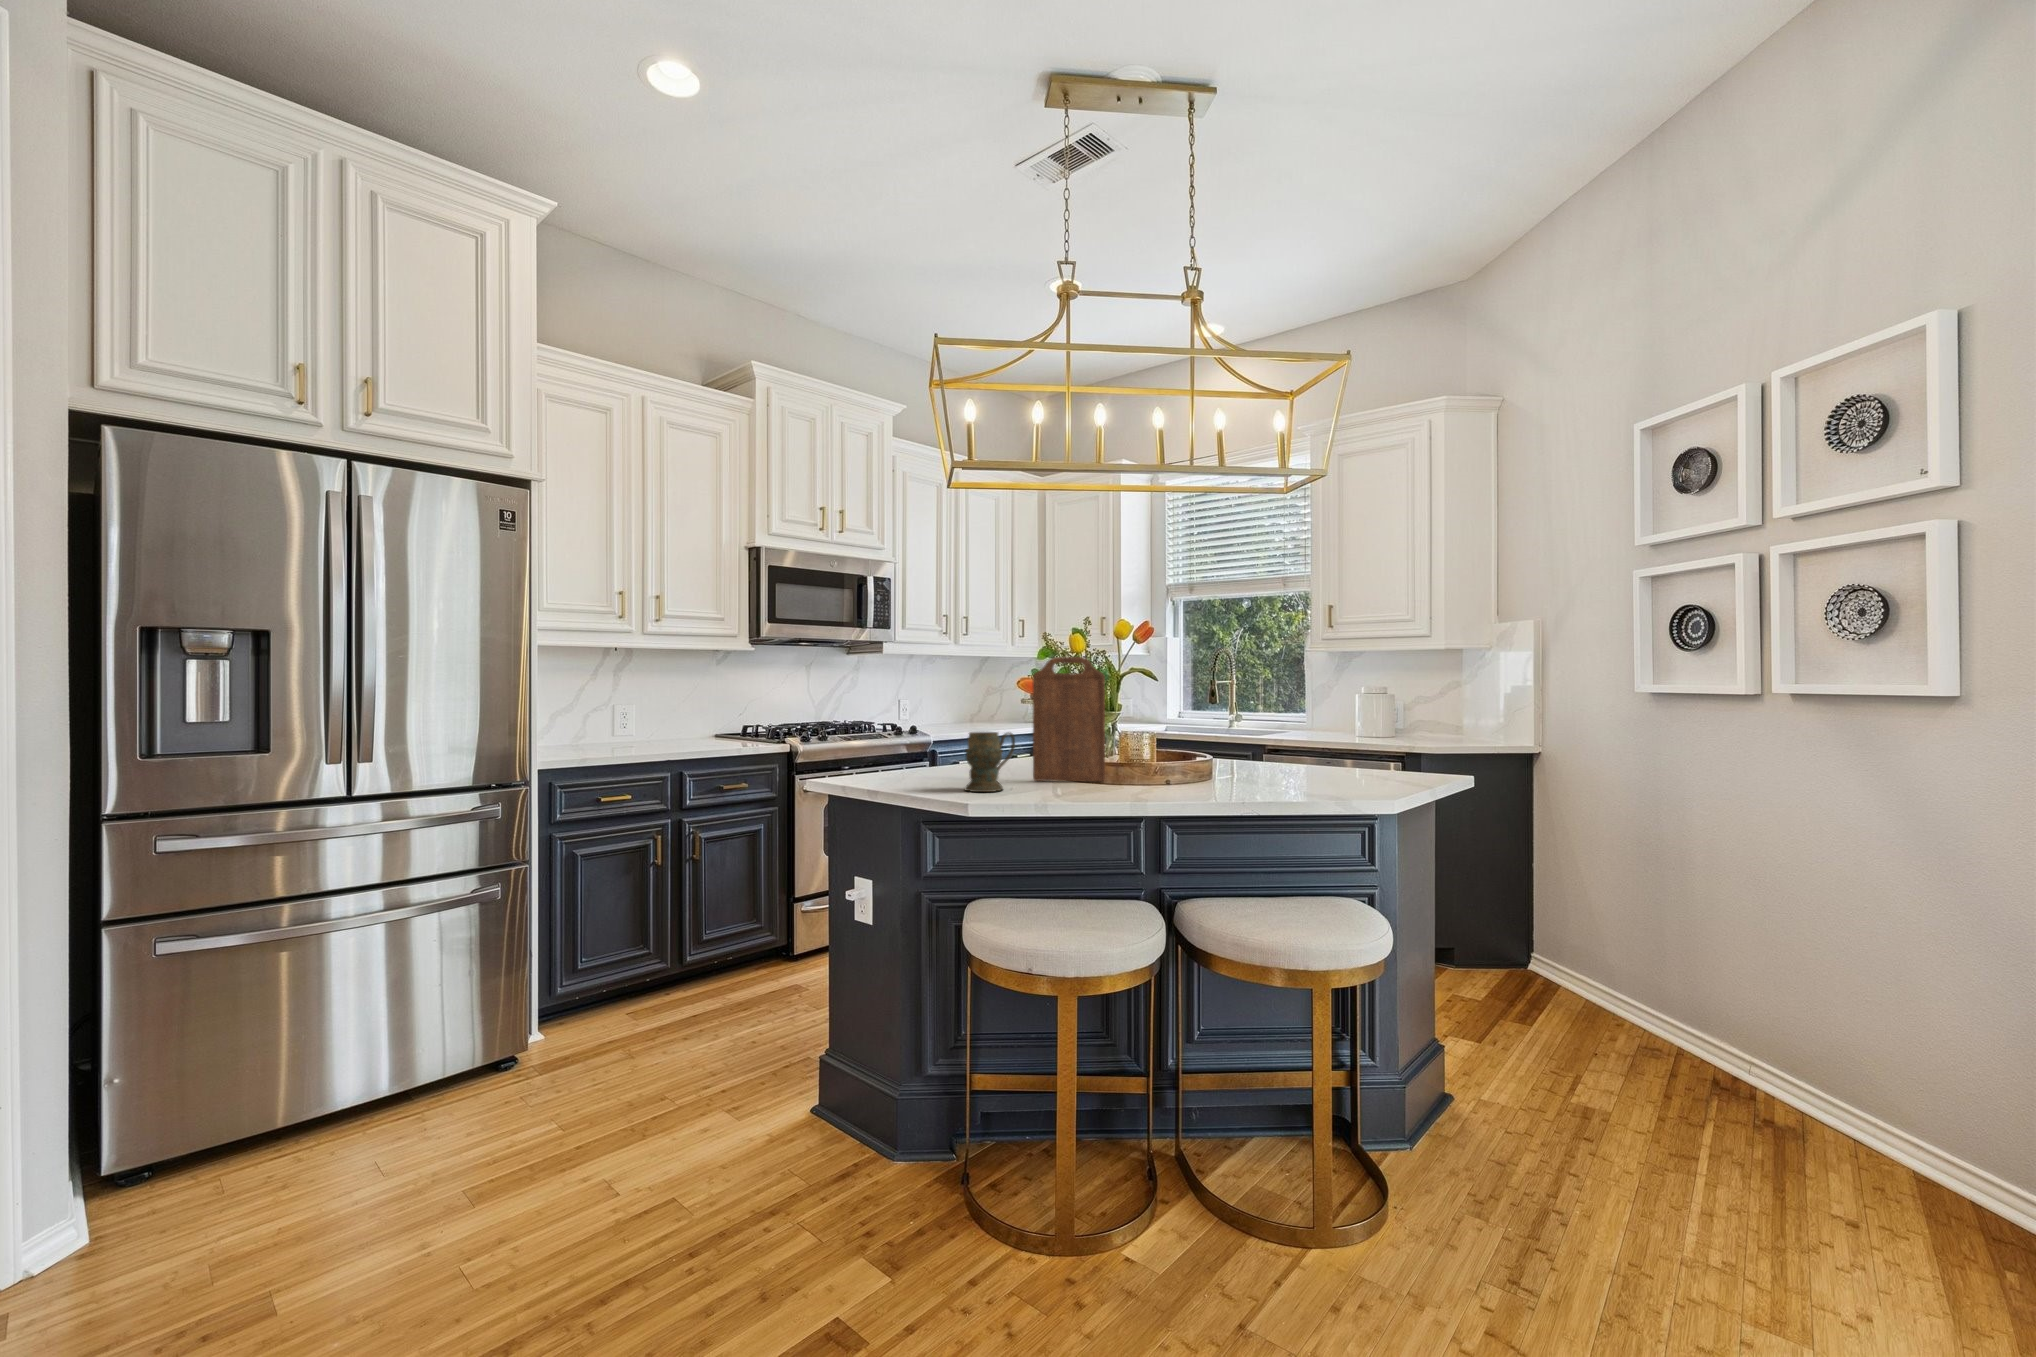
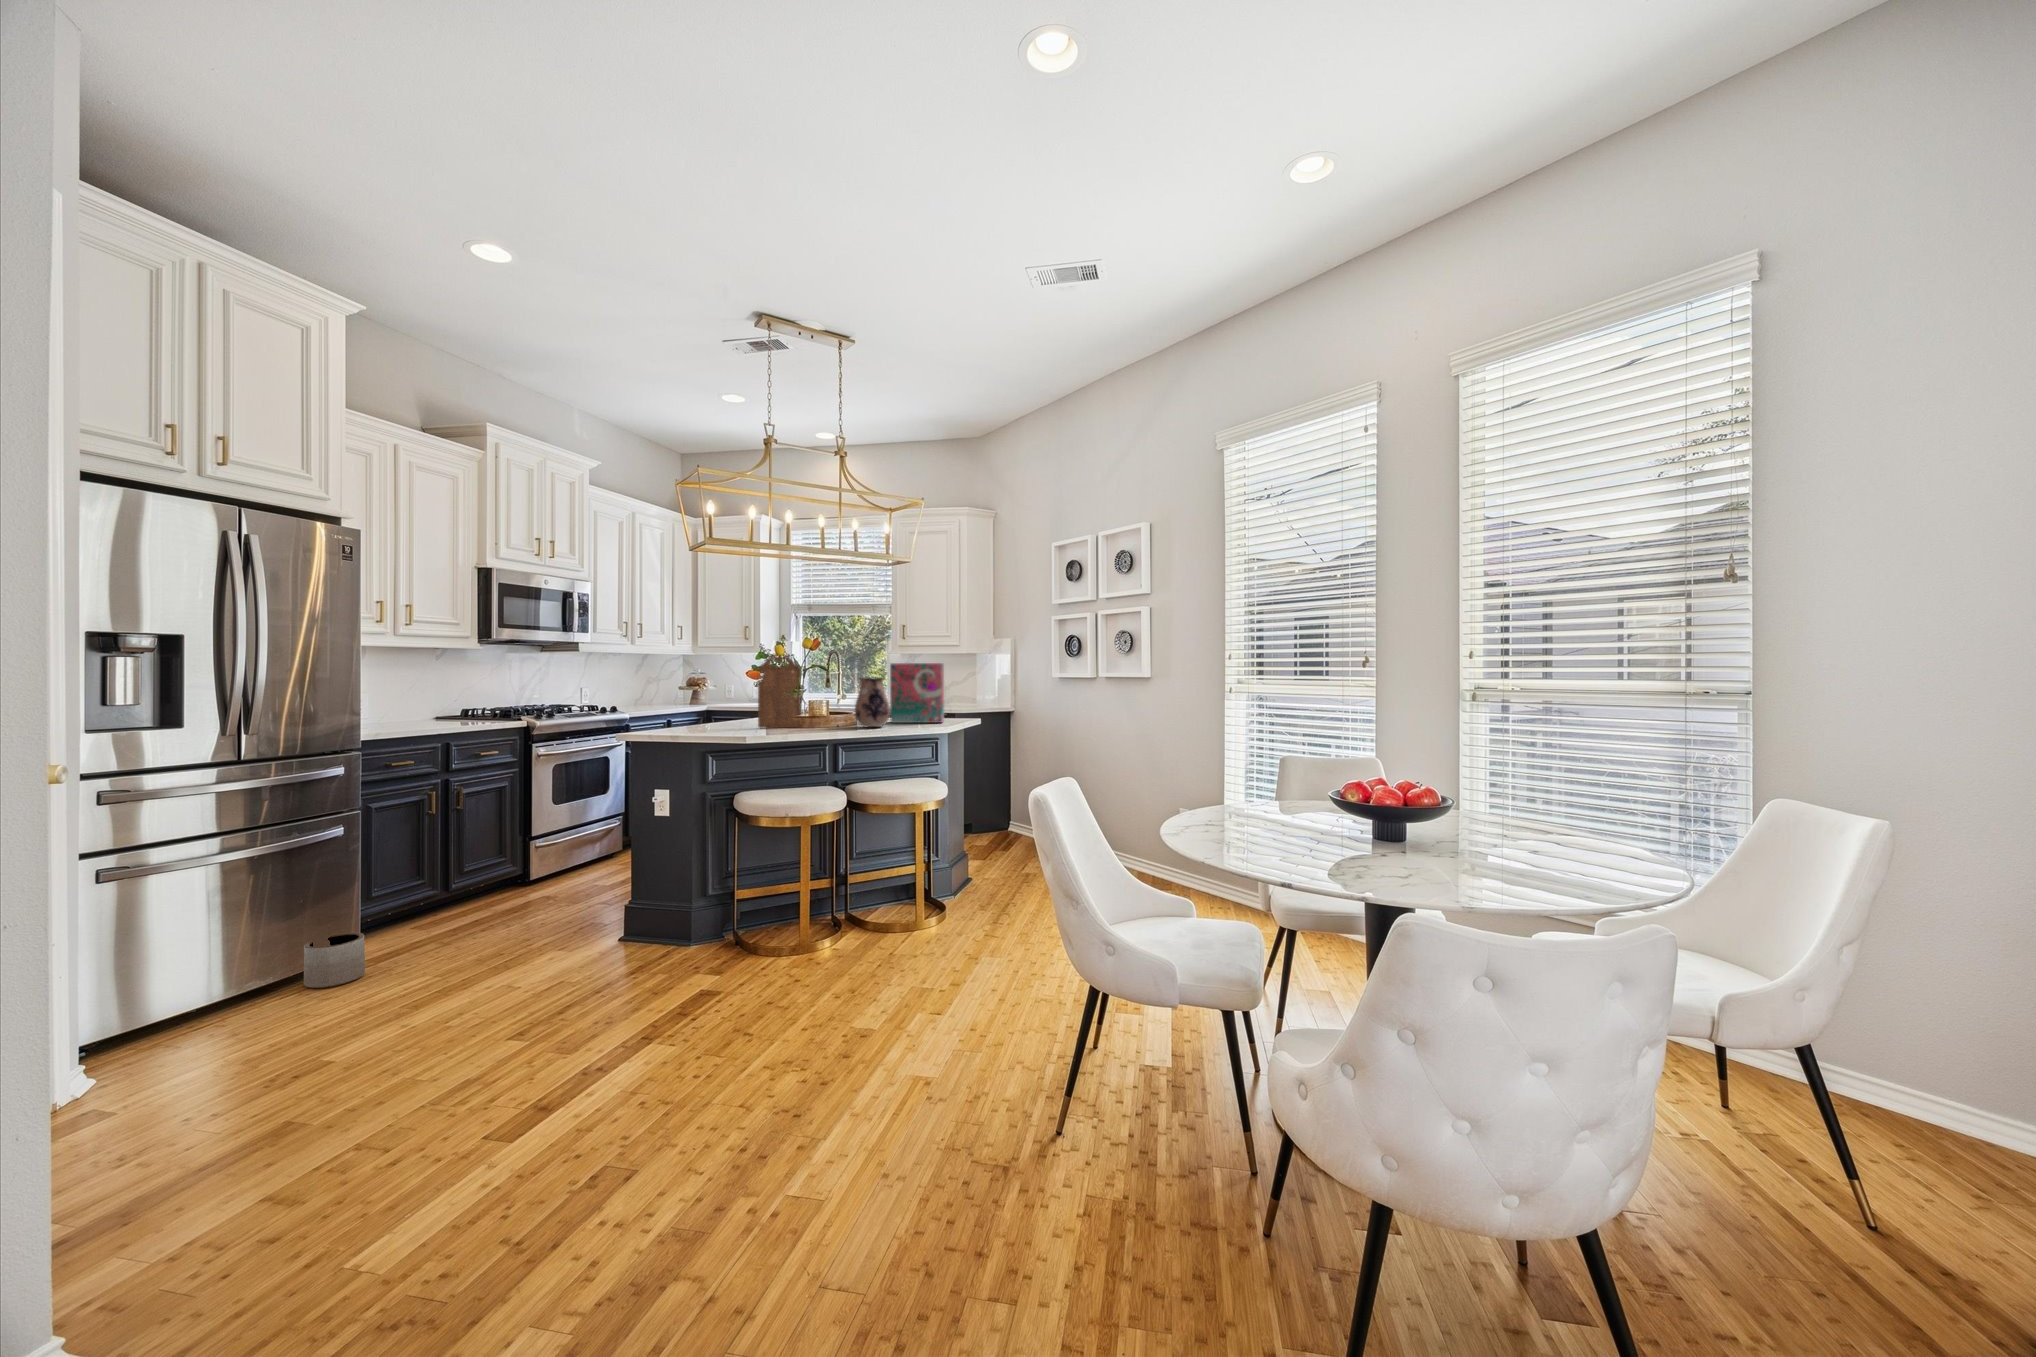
cereal box: none [1275,667,1384,786] -> present [890,663,944,723]
ceramic pitcher: none [1196,695,1265,792] -> present [855,677,890,727]
mug: present [965,732,1015,792] -> none [724,699,753,733]
planter: none [444,1033,515,1112] -> present [304,933,365,988]

